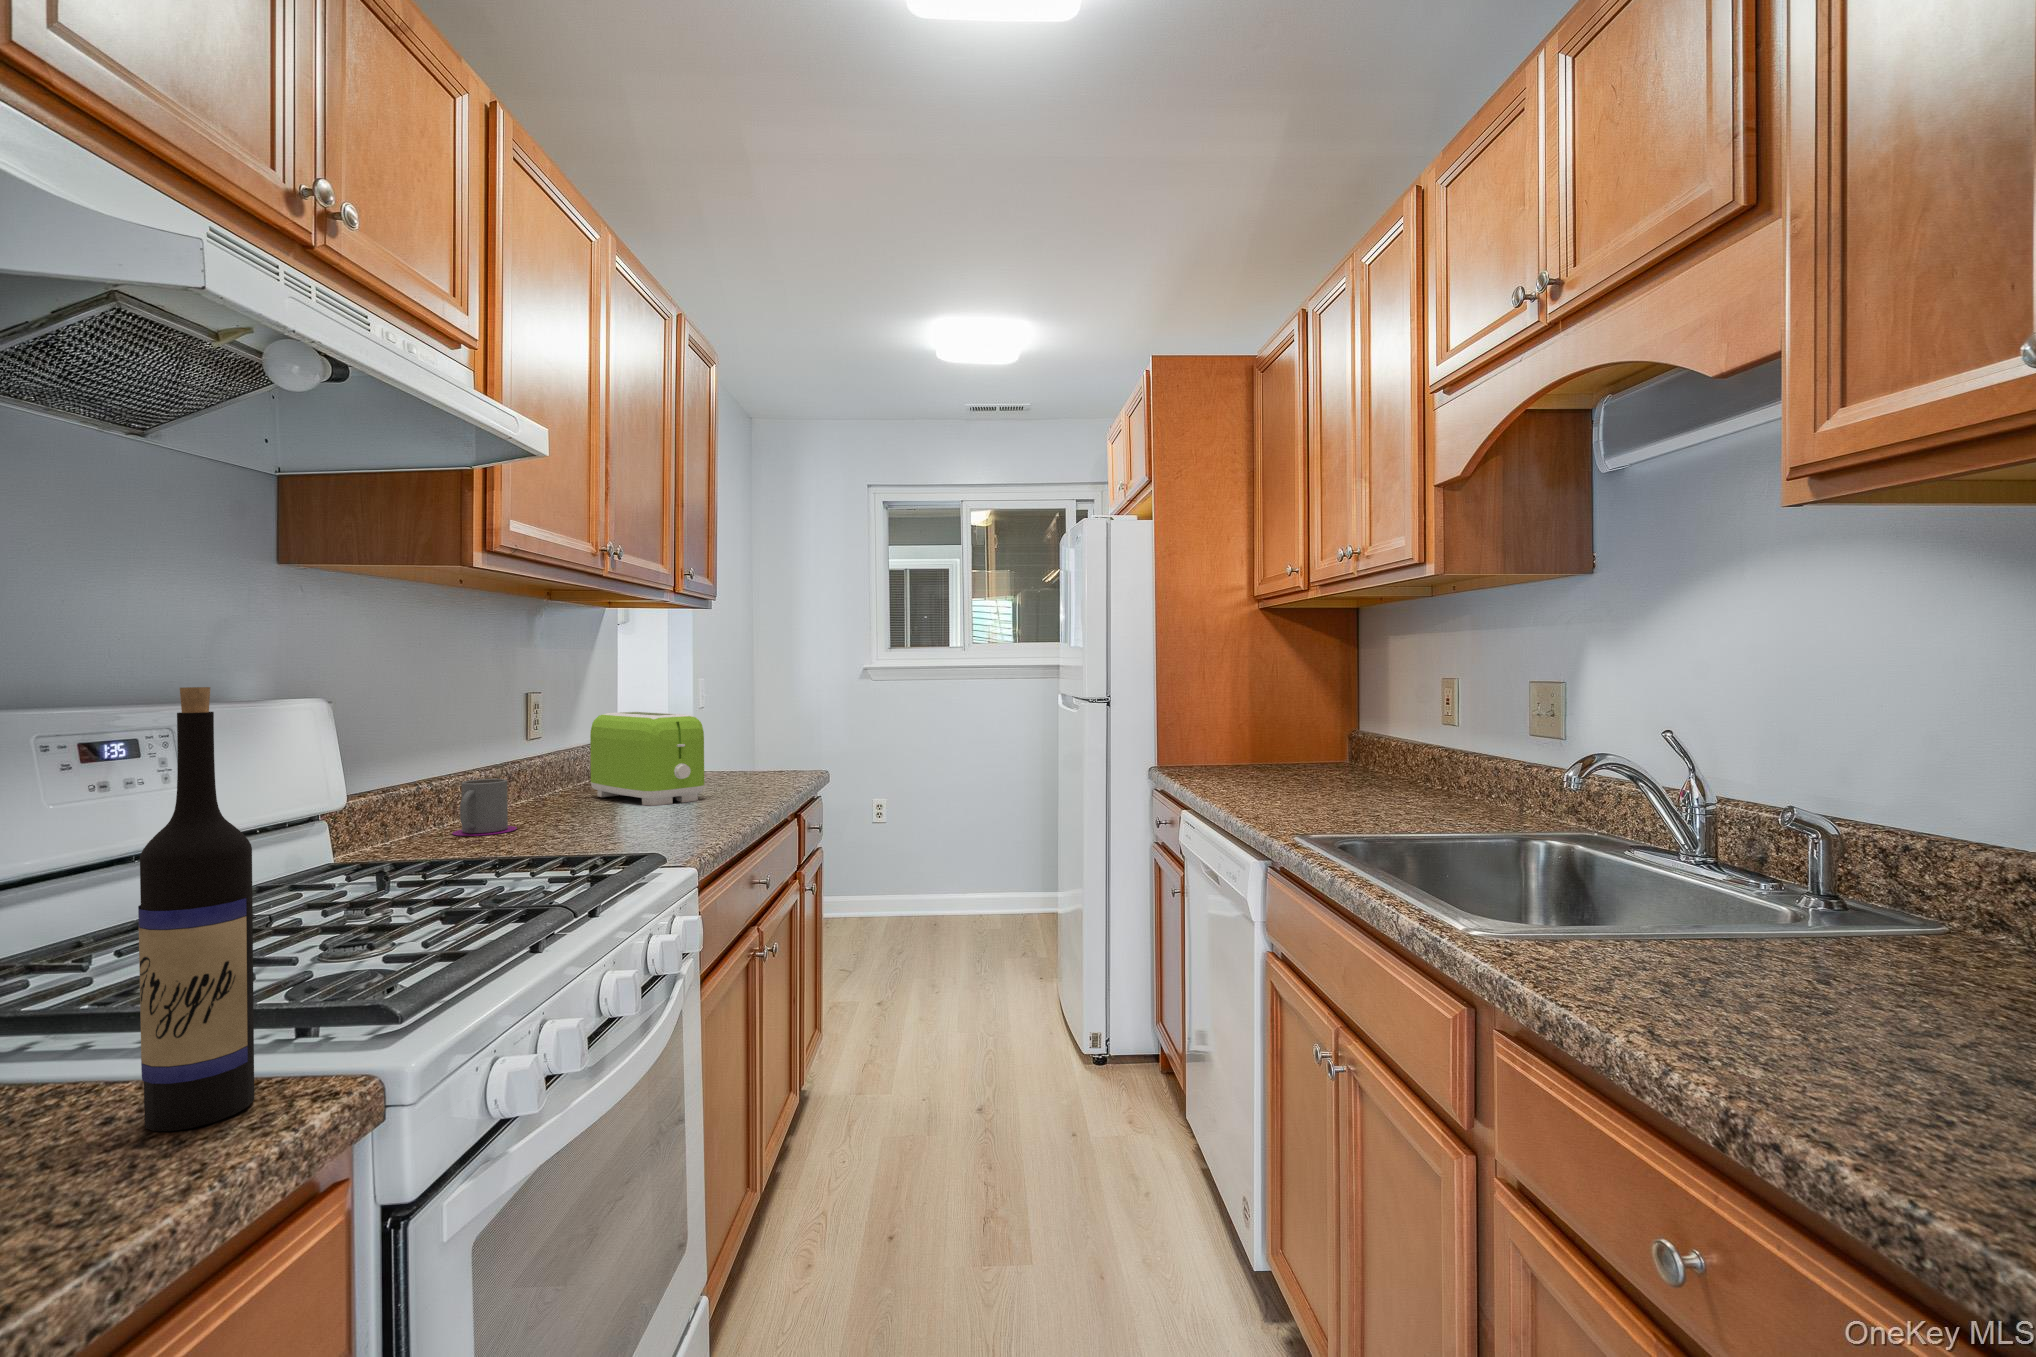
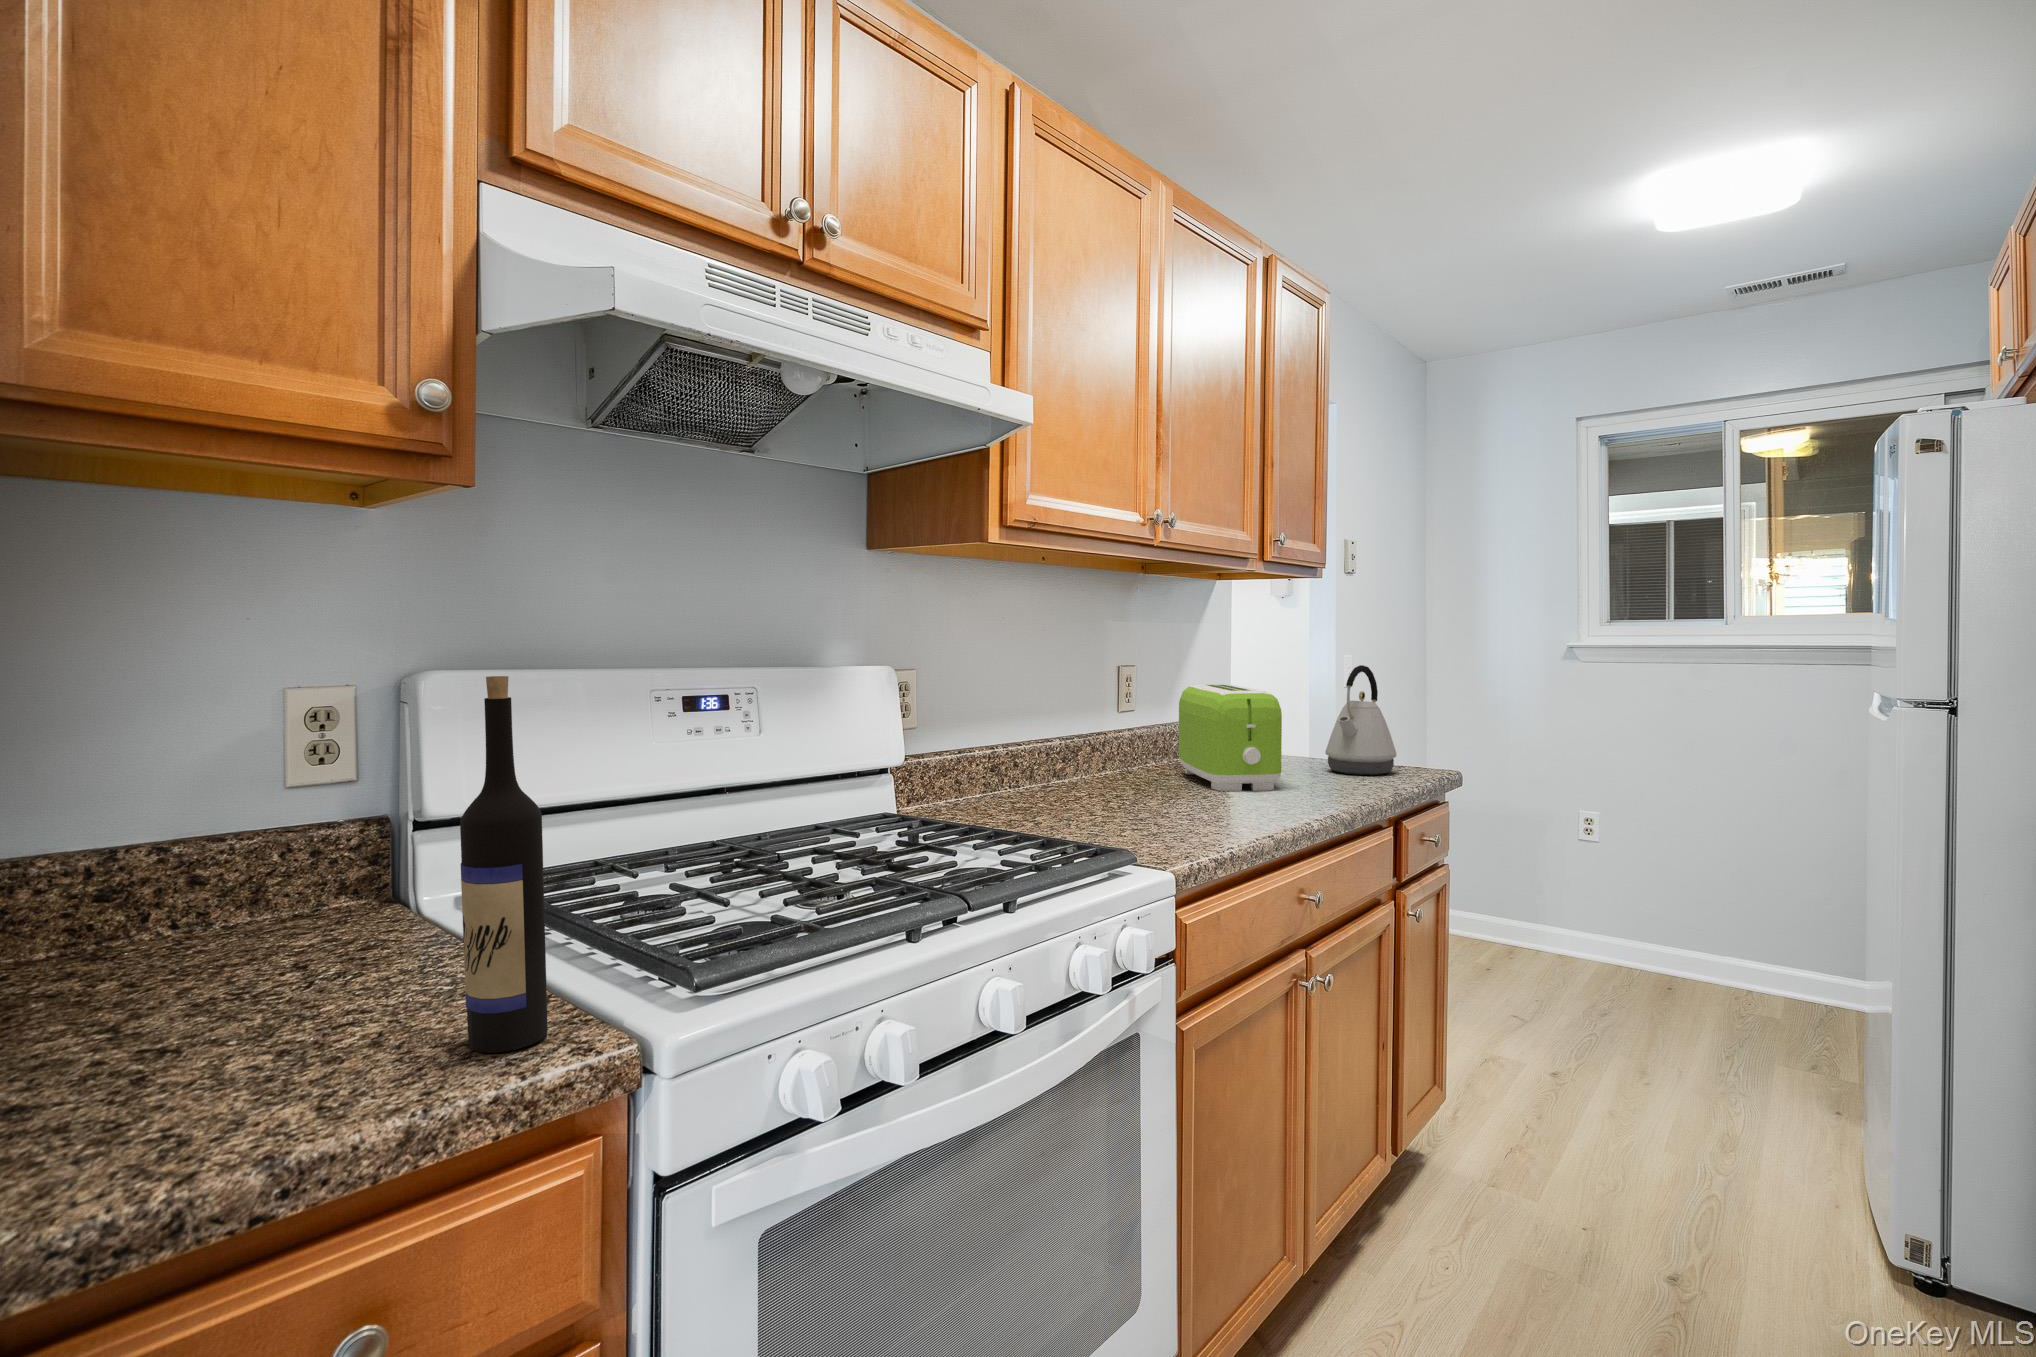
kettle: none [718,692,777,784] -> present [1325,665,1396,775]
mug: present [452,779,517,836] -> none [1011,748,1066,804]

